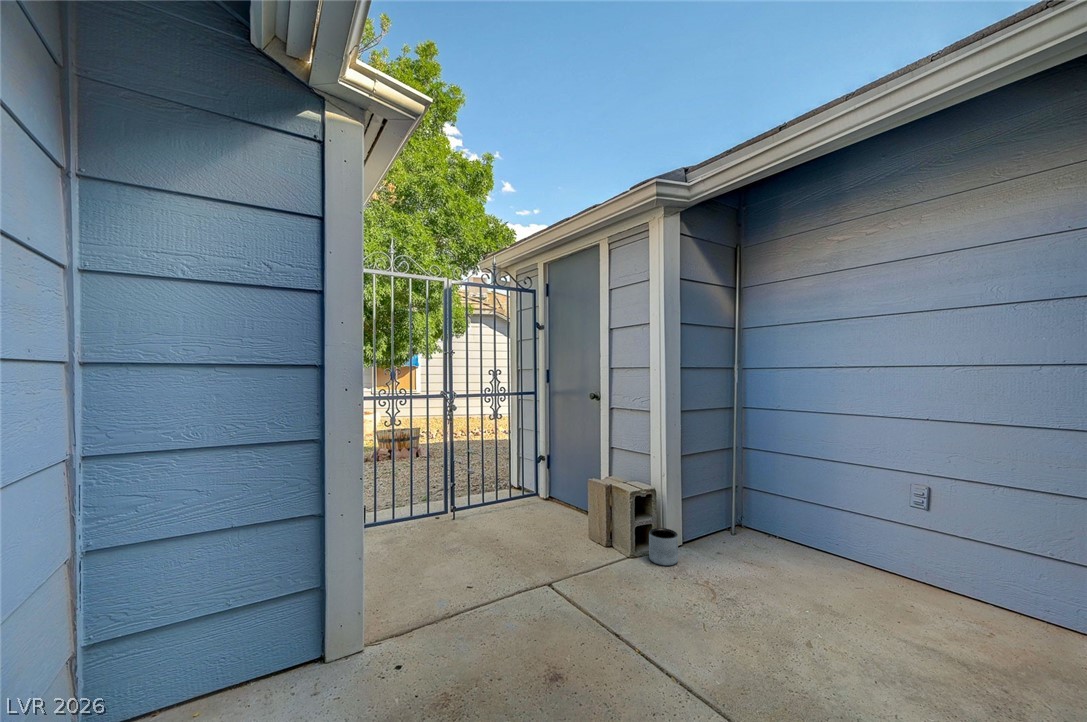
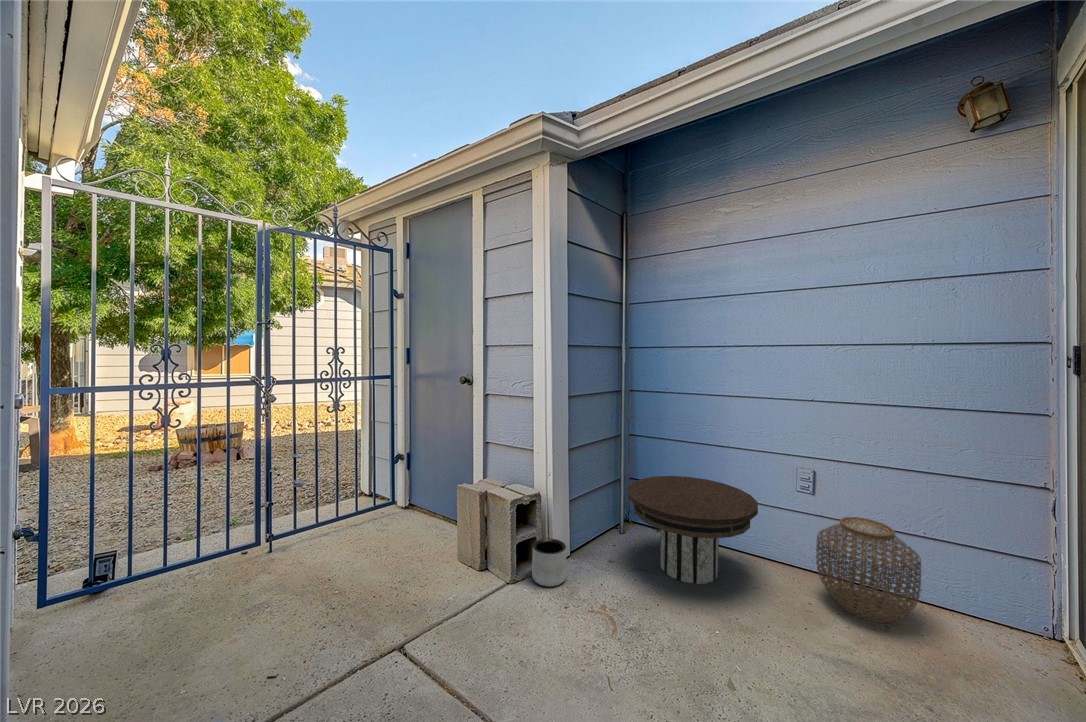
side table: none [735,486,864,582] -> present [628,476,758,584]
woven basket: none [924,532,1036,634] -> present [816,517,921,623]

